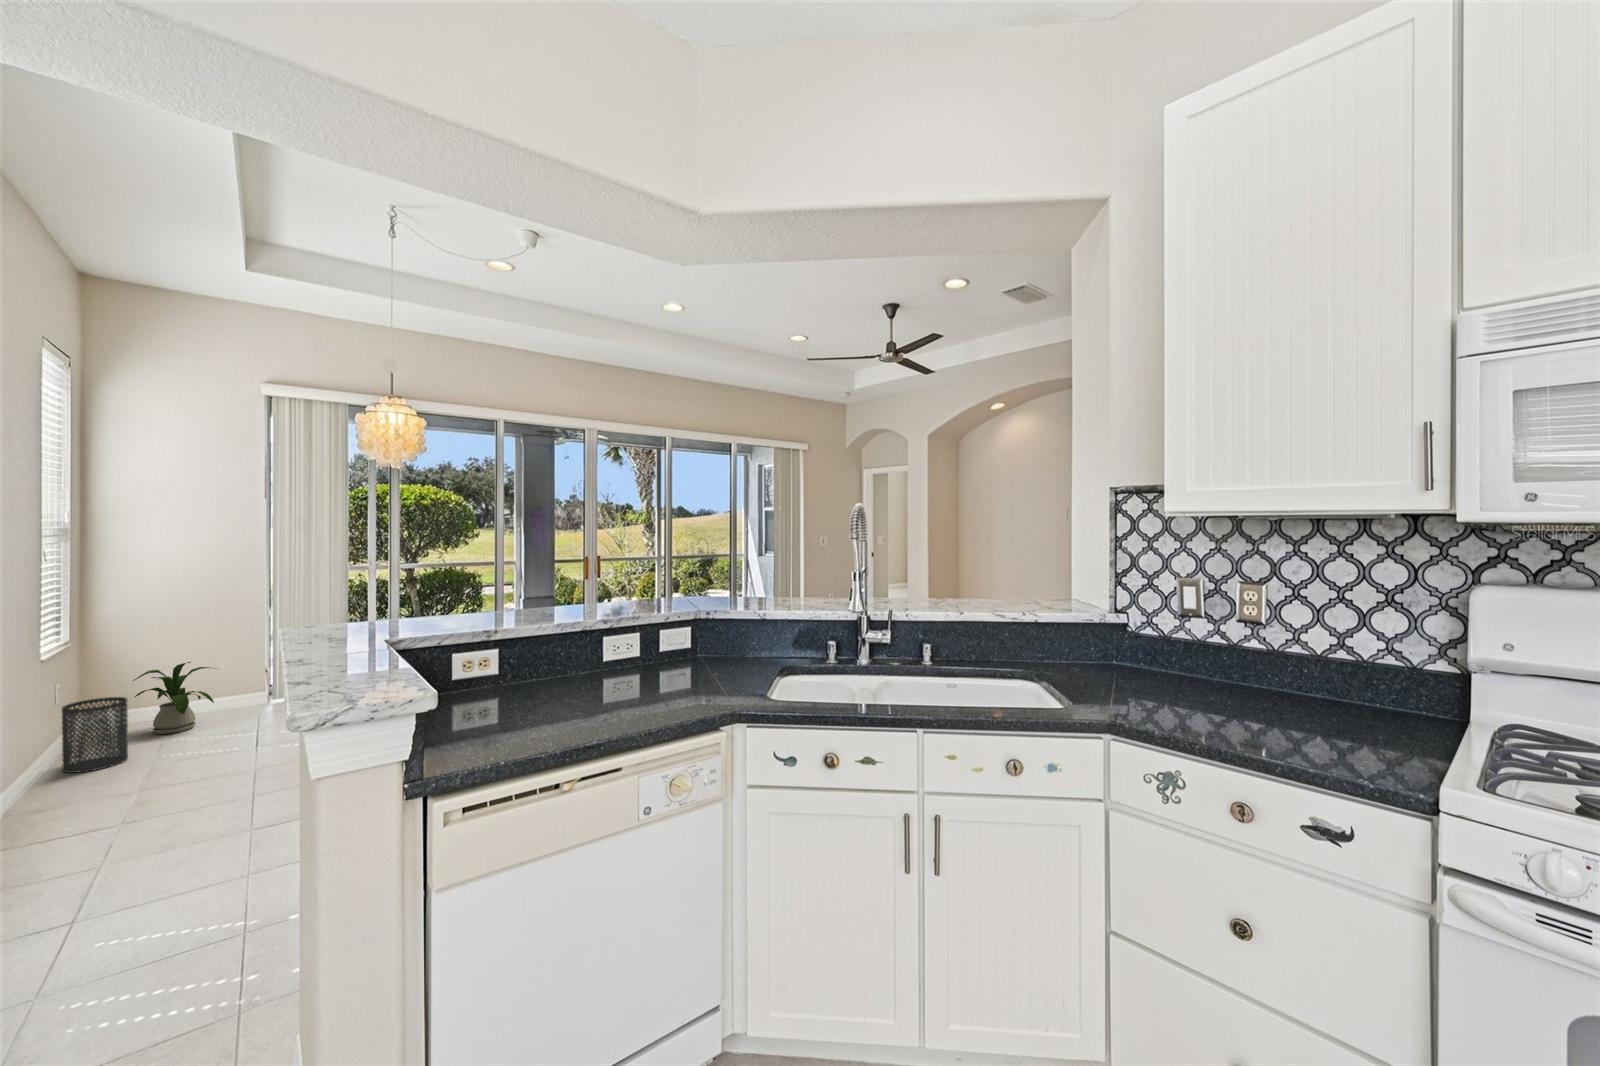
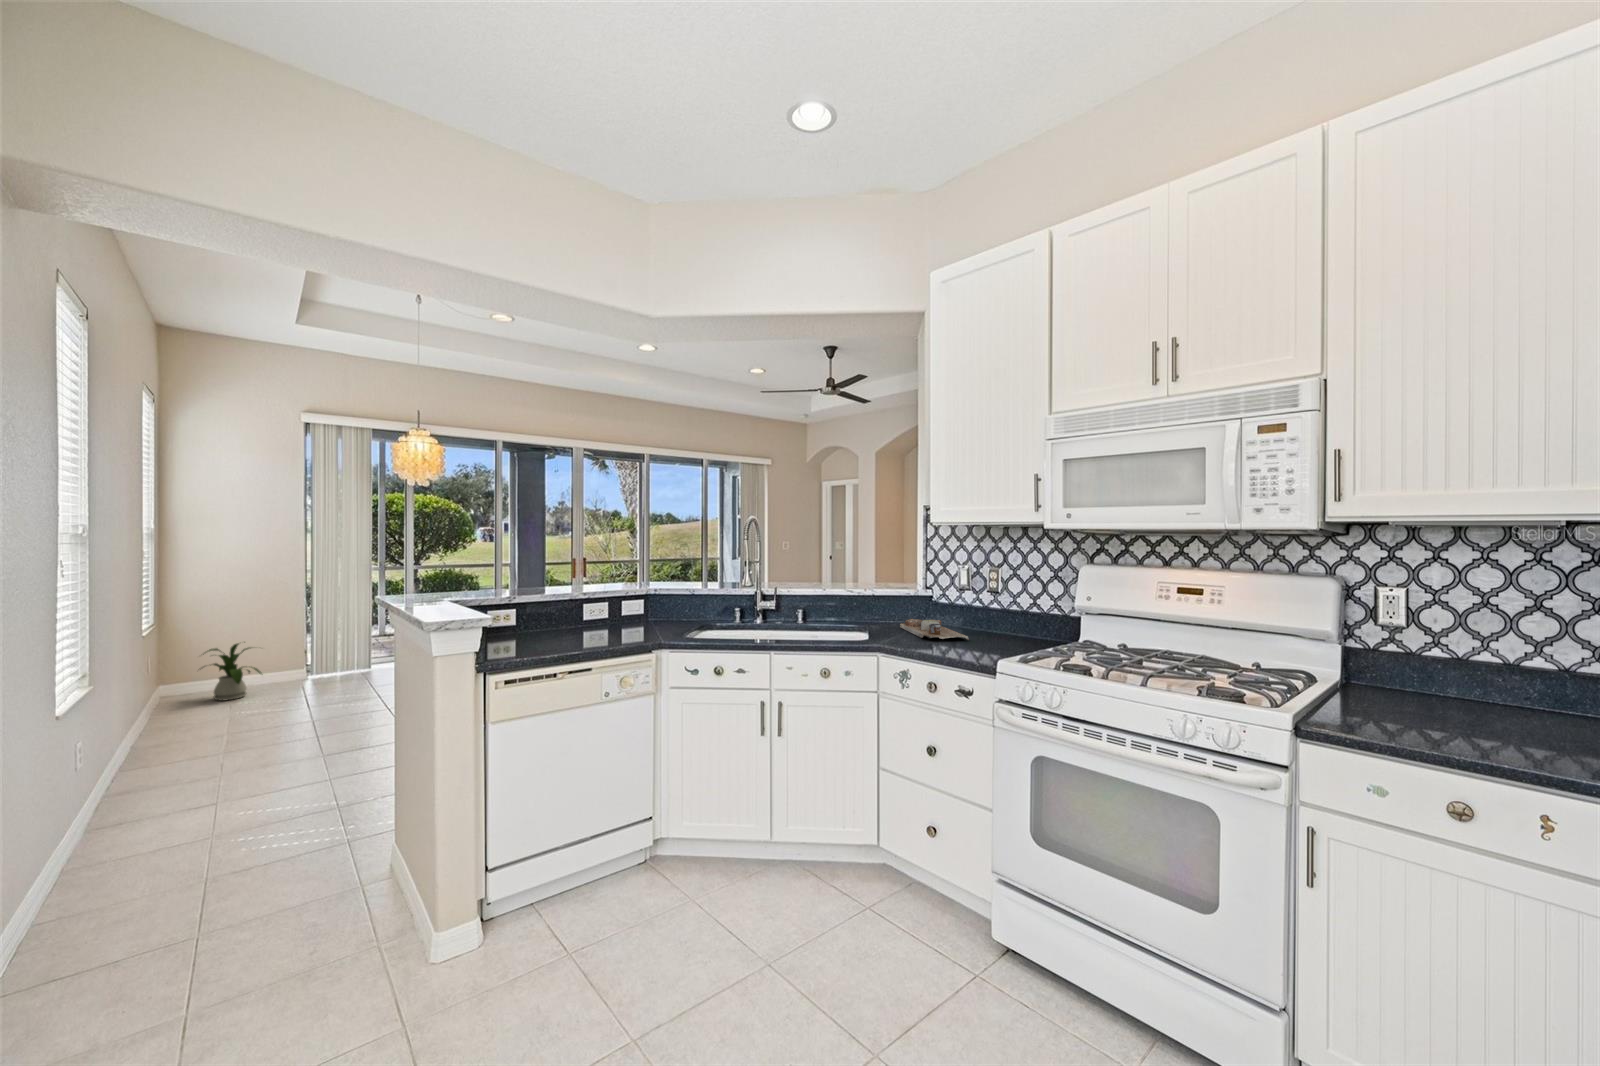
cutting board: none [1088,659,1241,707] -> present [900,618,969,640]
trash can: present [62,697,128,773] -> none [152,667,201,725]

